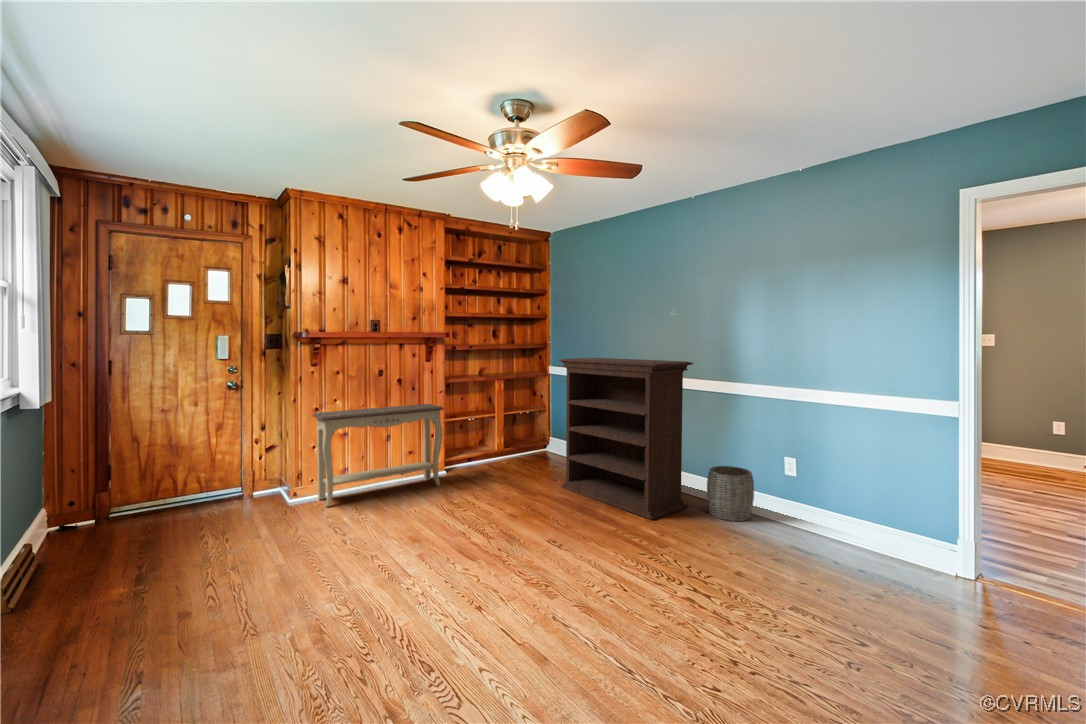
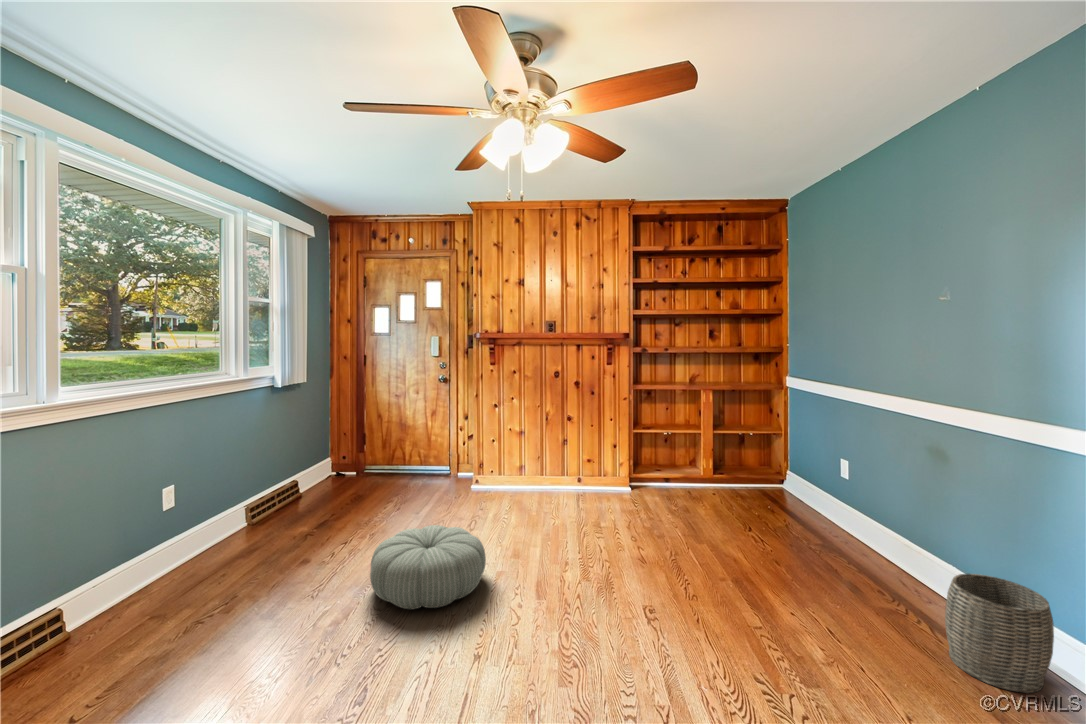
bookshelf: present [559,358,693,520] -> none [739,370,931,627]
console table: present [313,404,443,507] -> none [485,410,612,502]
pouf: none [300,521,423,604] -> present [370,525,486,609]

